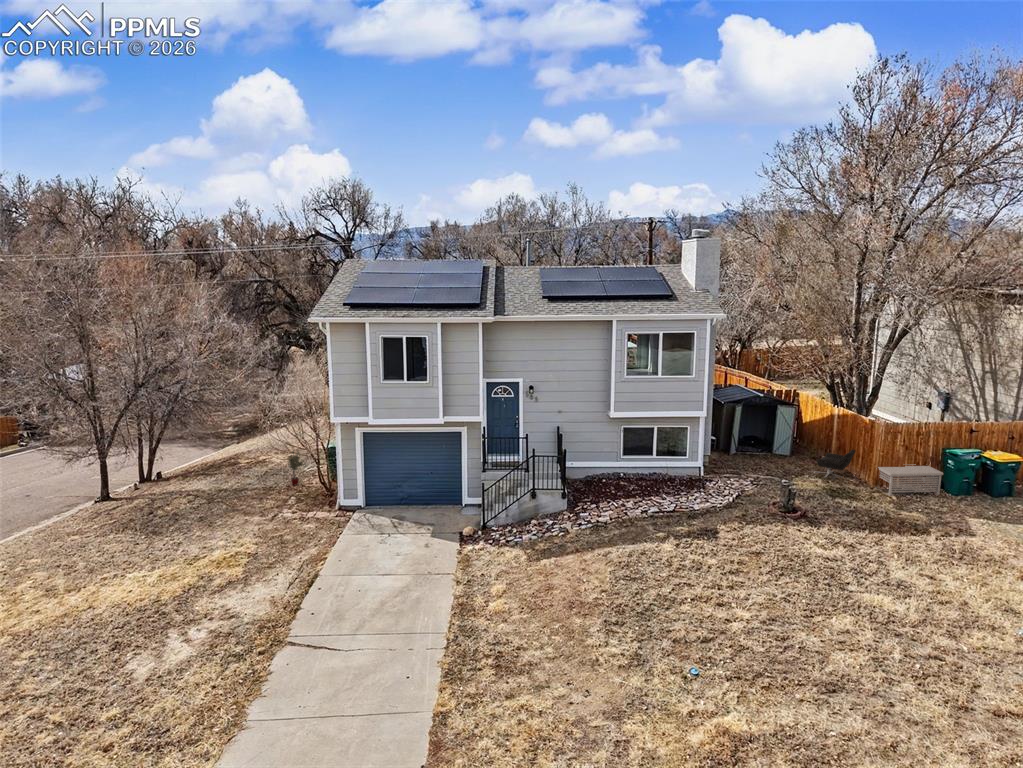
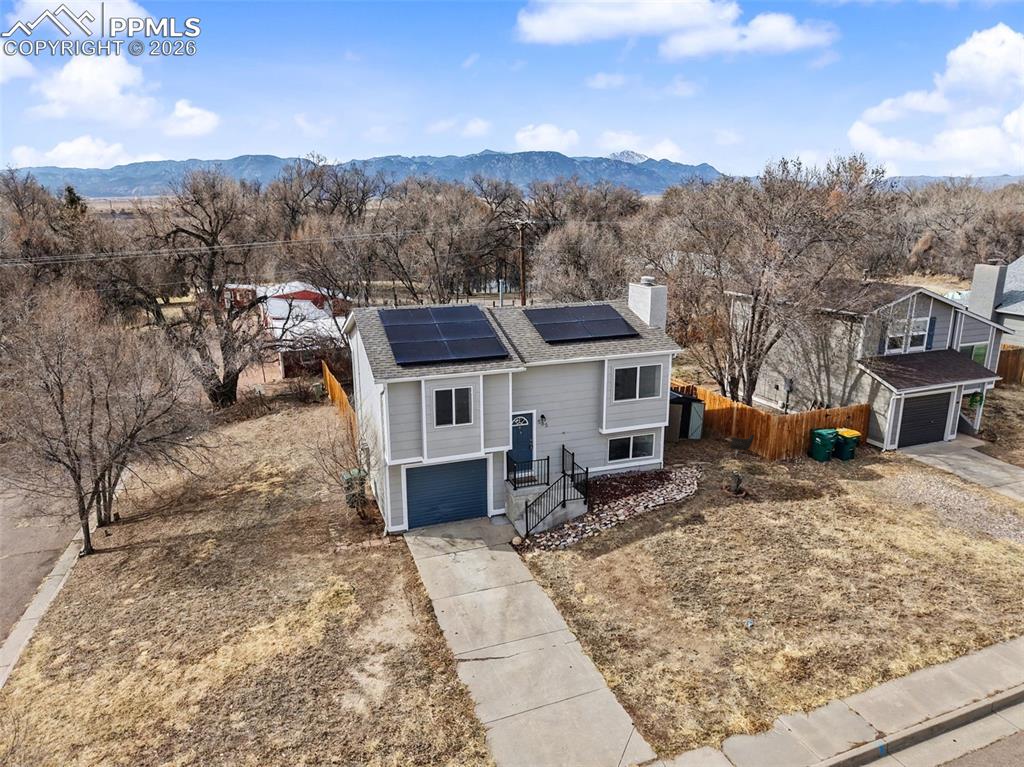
potted tree: present [288,450,306,486] -> none [335,488,353,519]
storage bench: present [876,466,943,496] -> none [771,441,815,468]

